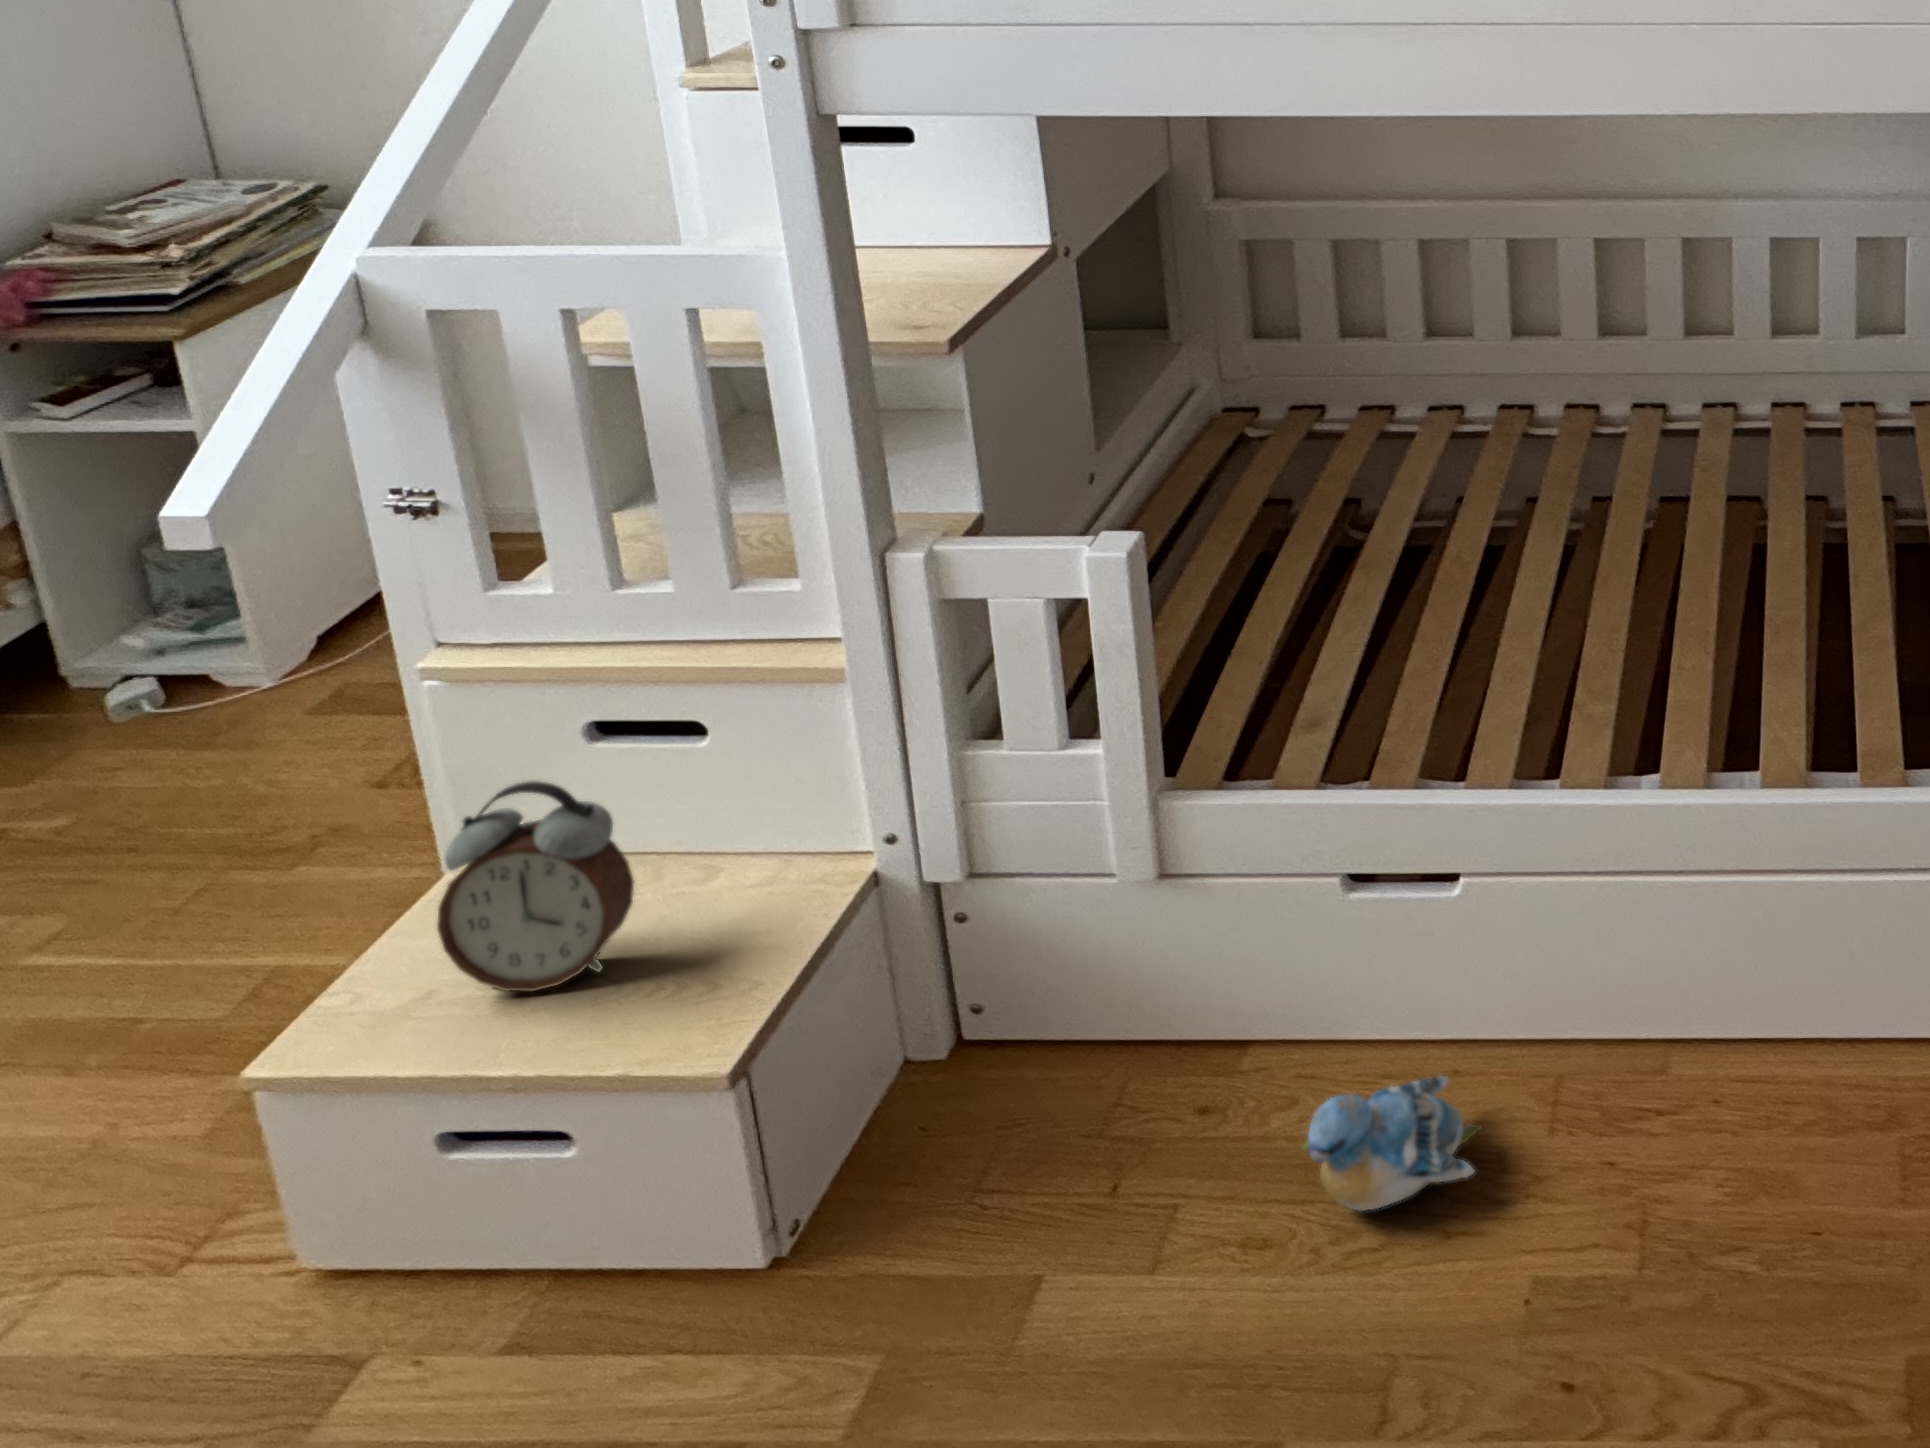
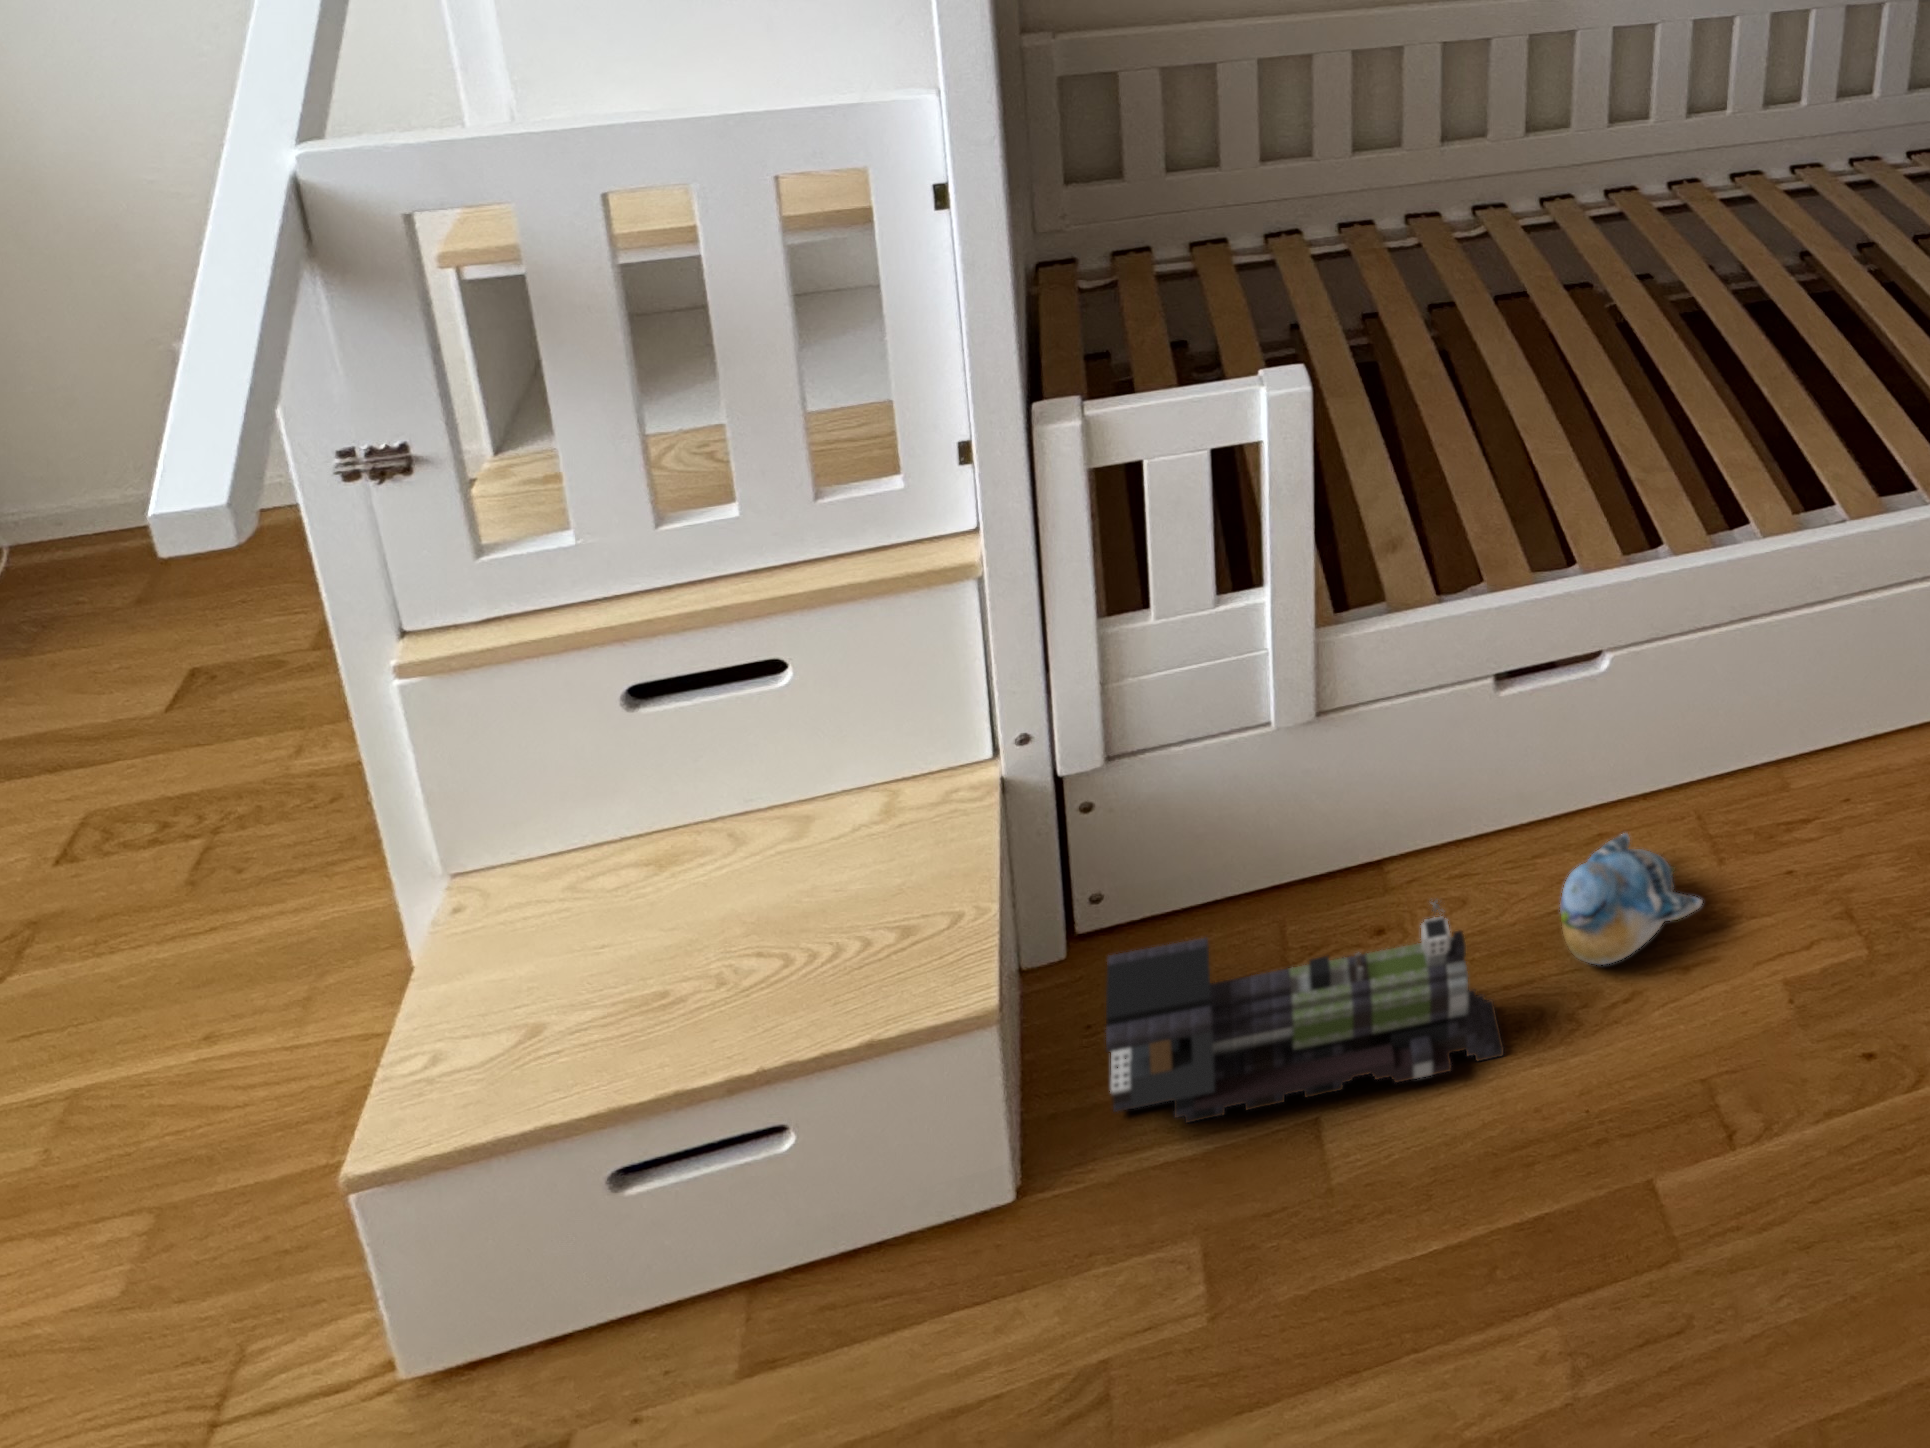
alarm clock: present [437,781,634,992] -> none [566,745,778,987]
toy train: none [828,1066,1239,1276] -> present [1106,899,1504,1123]

